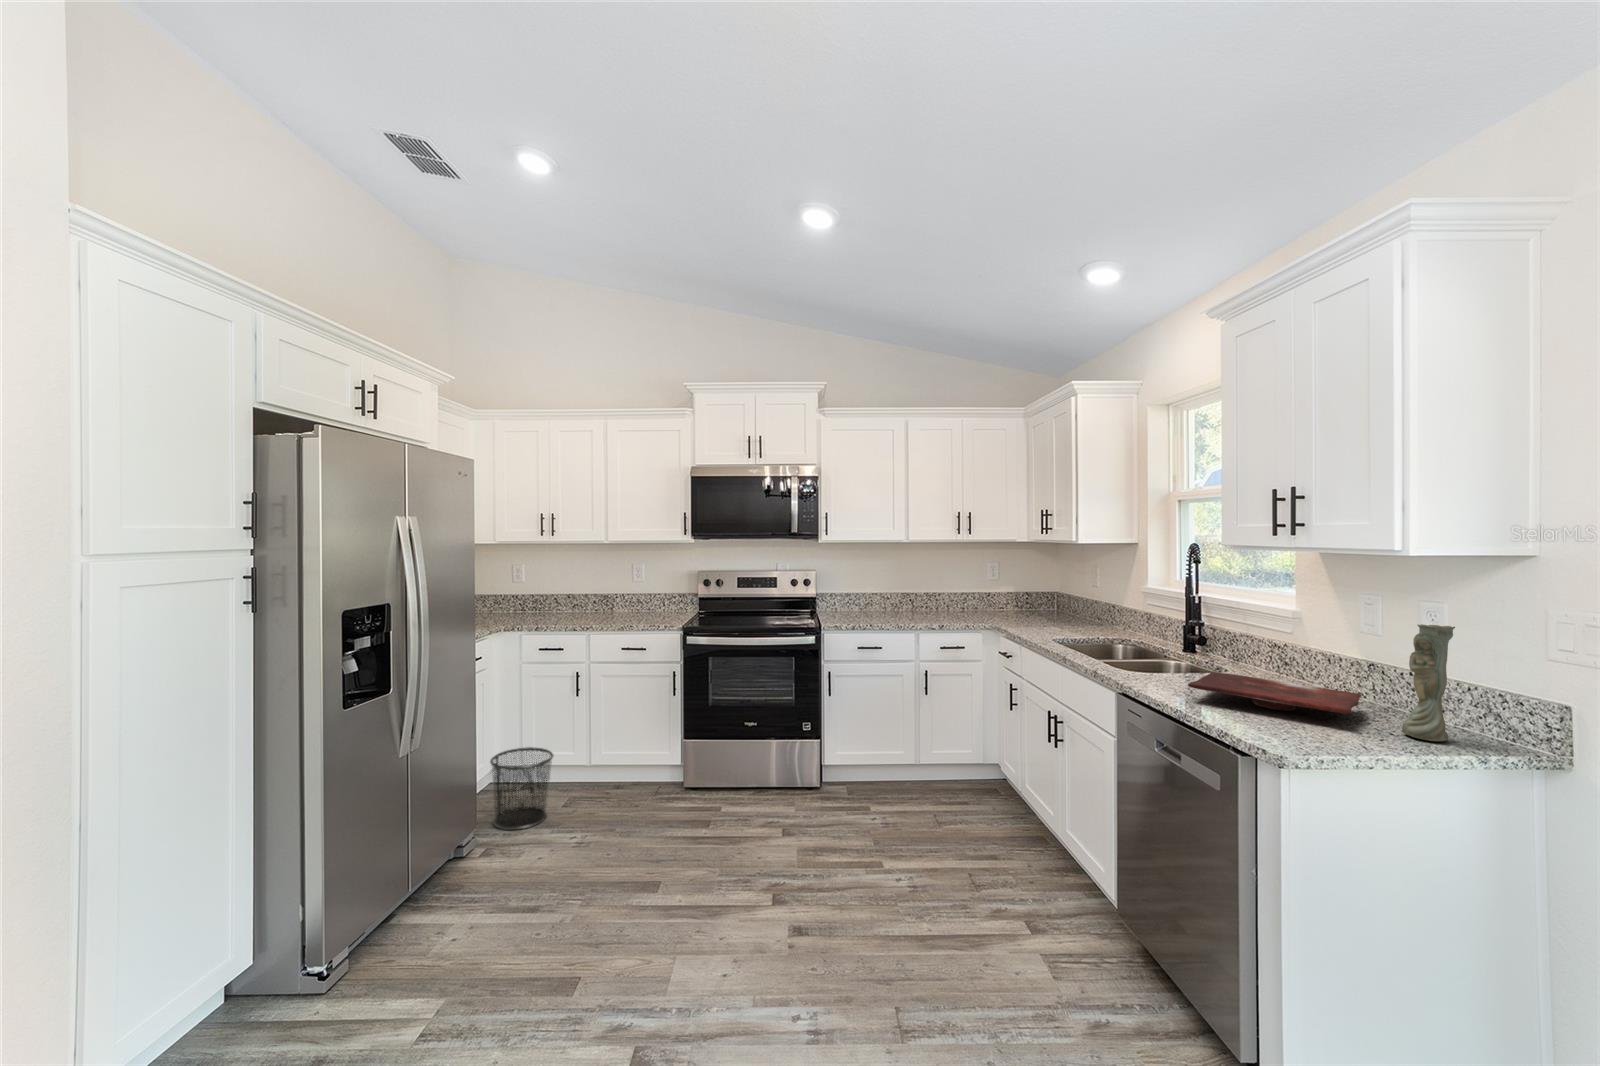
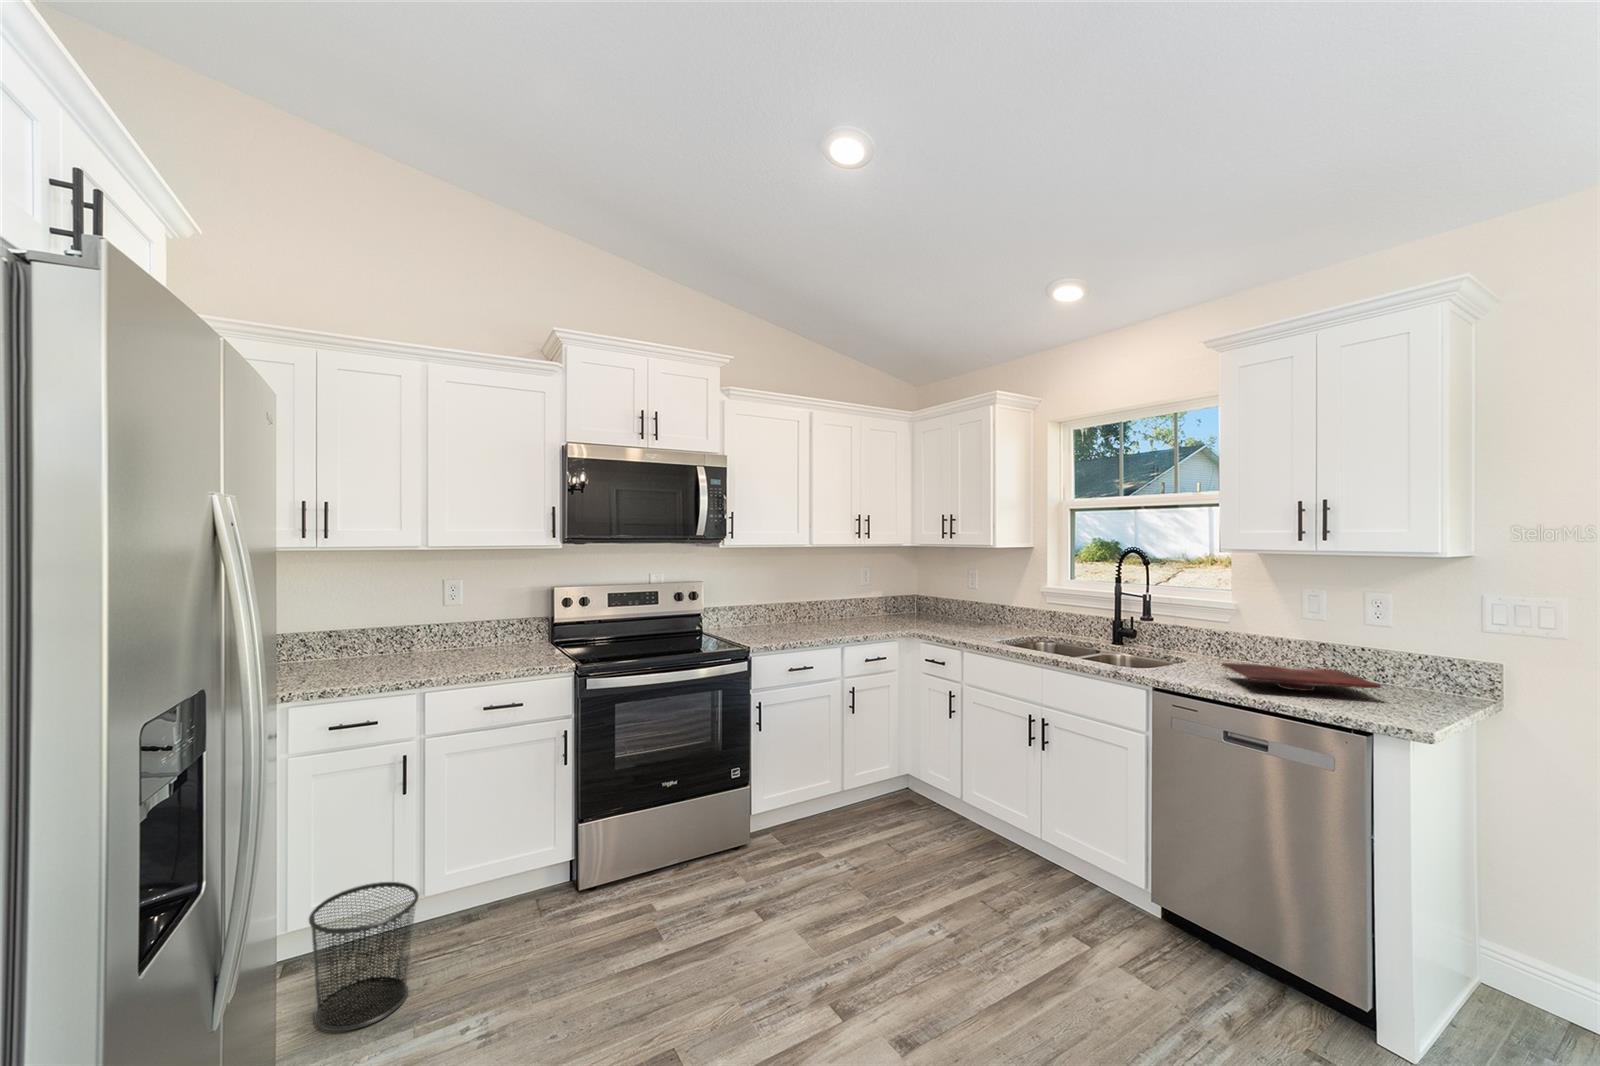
vase: present [1402,624,1455,741] -> none [1401,611,1438,702]

